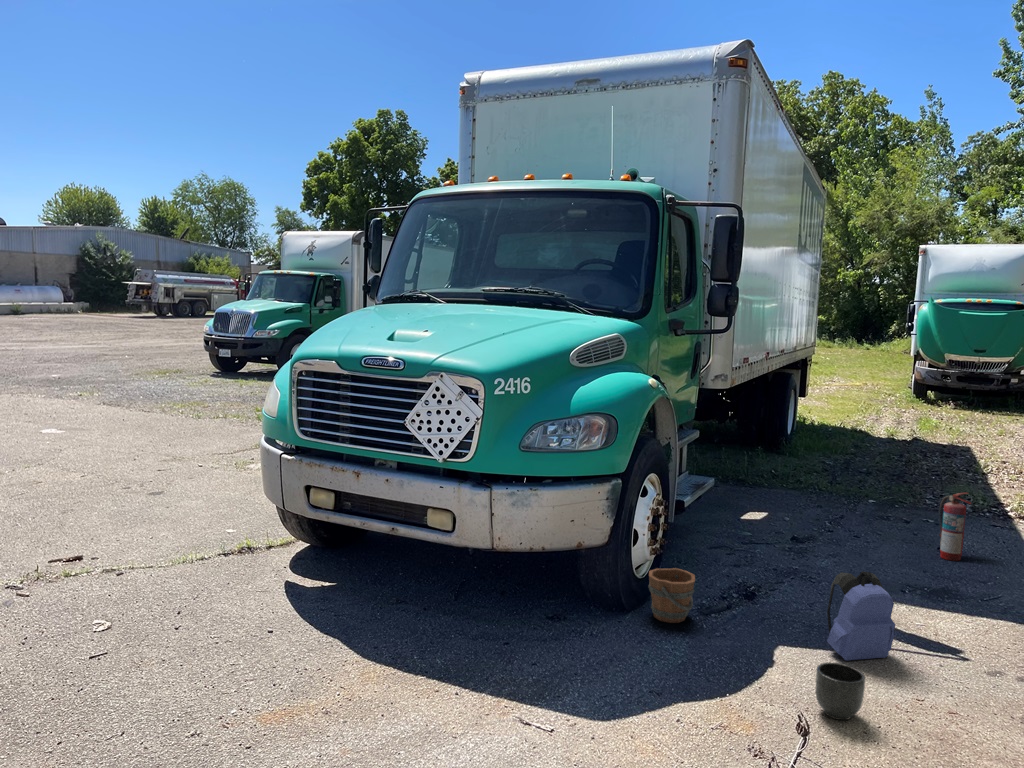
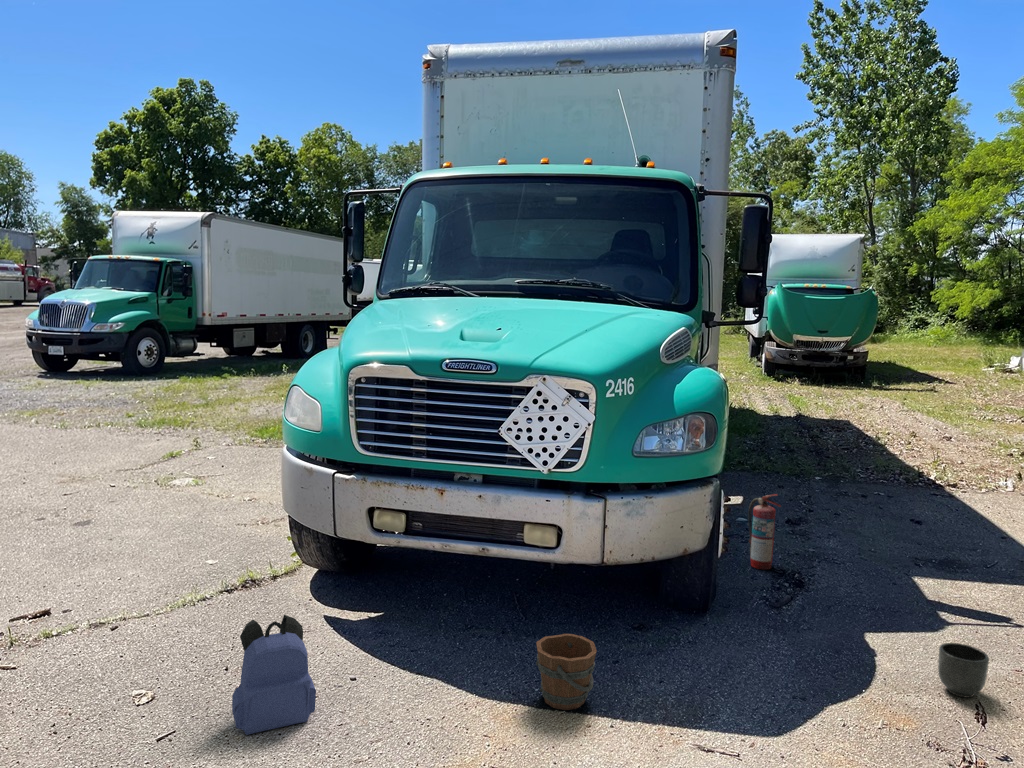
fire extinguisher: present [939,493,971,561] -> present [748,494,781,570]
bucket: present [648,568,695,623] -> present [536,634,597,710]
backpack: present [827,571,895,661] -> present [232,615,316,735]

